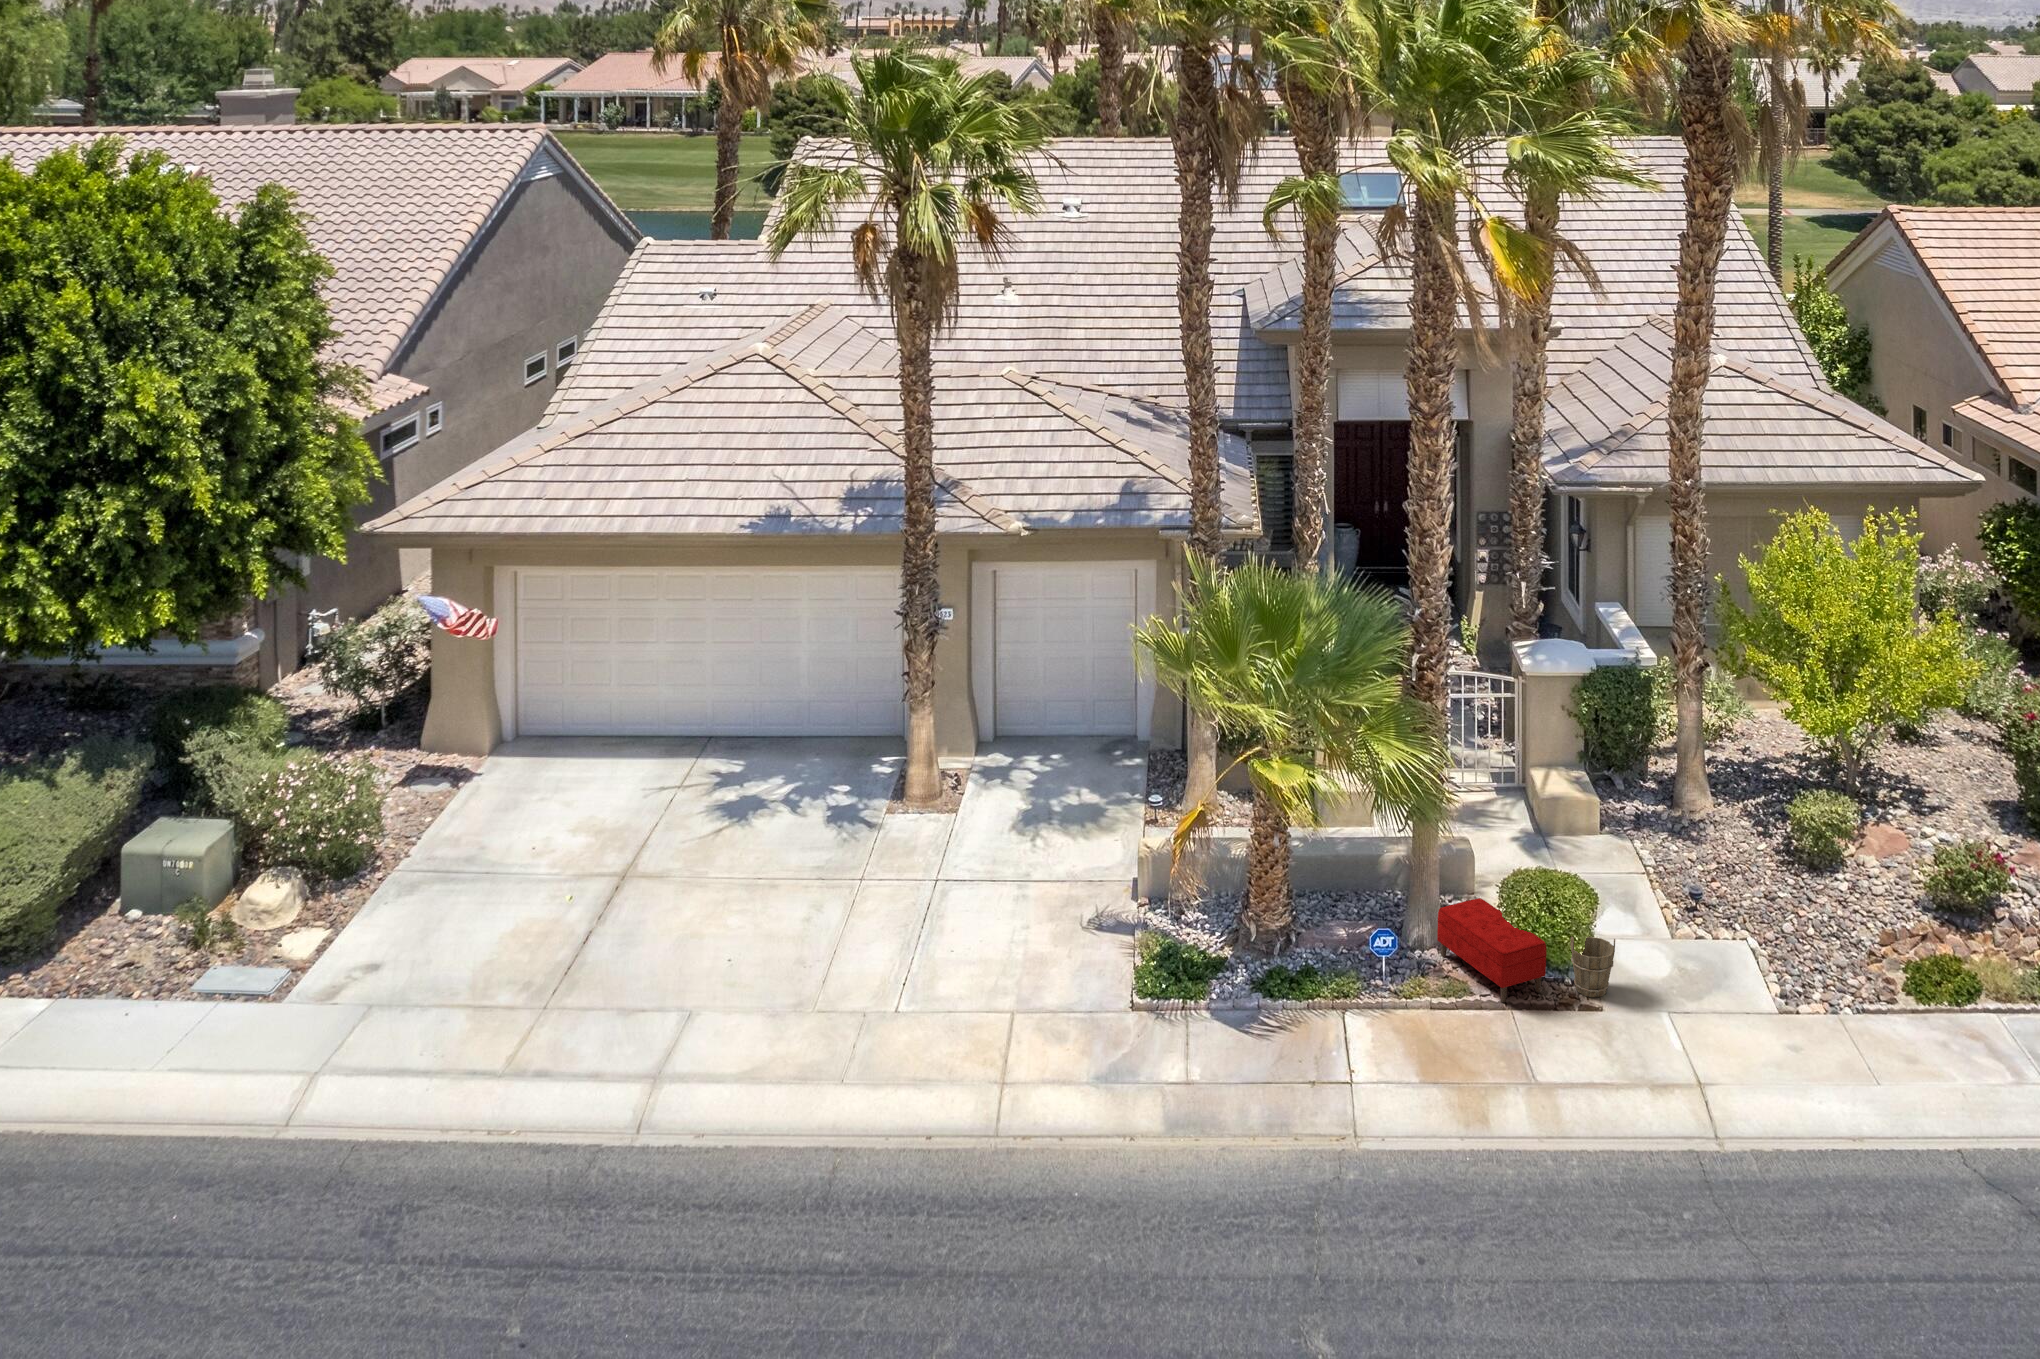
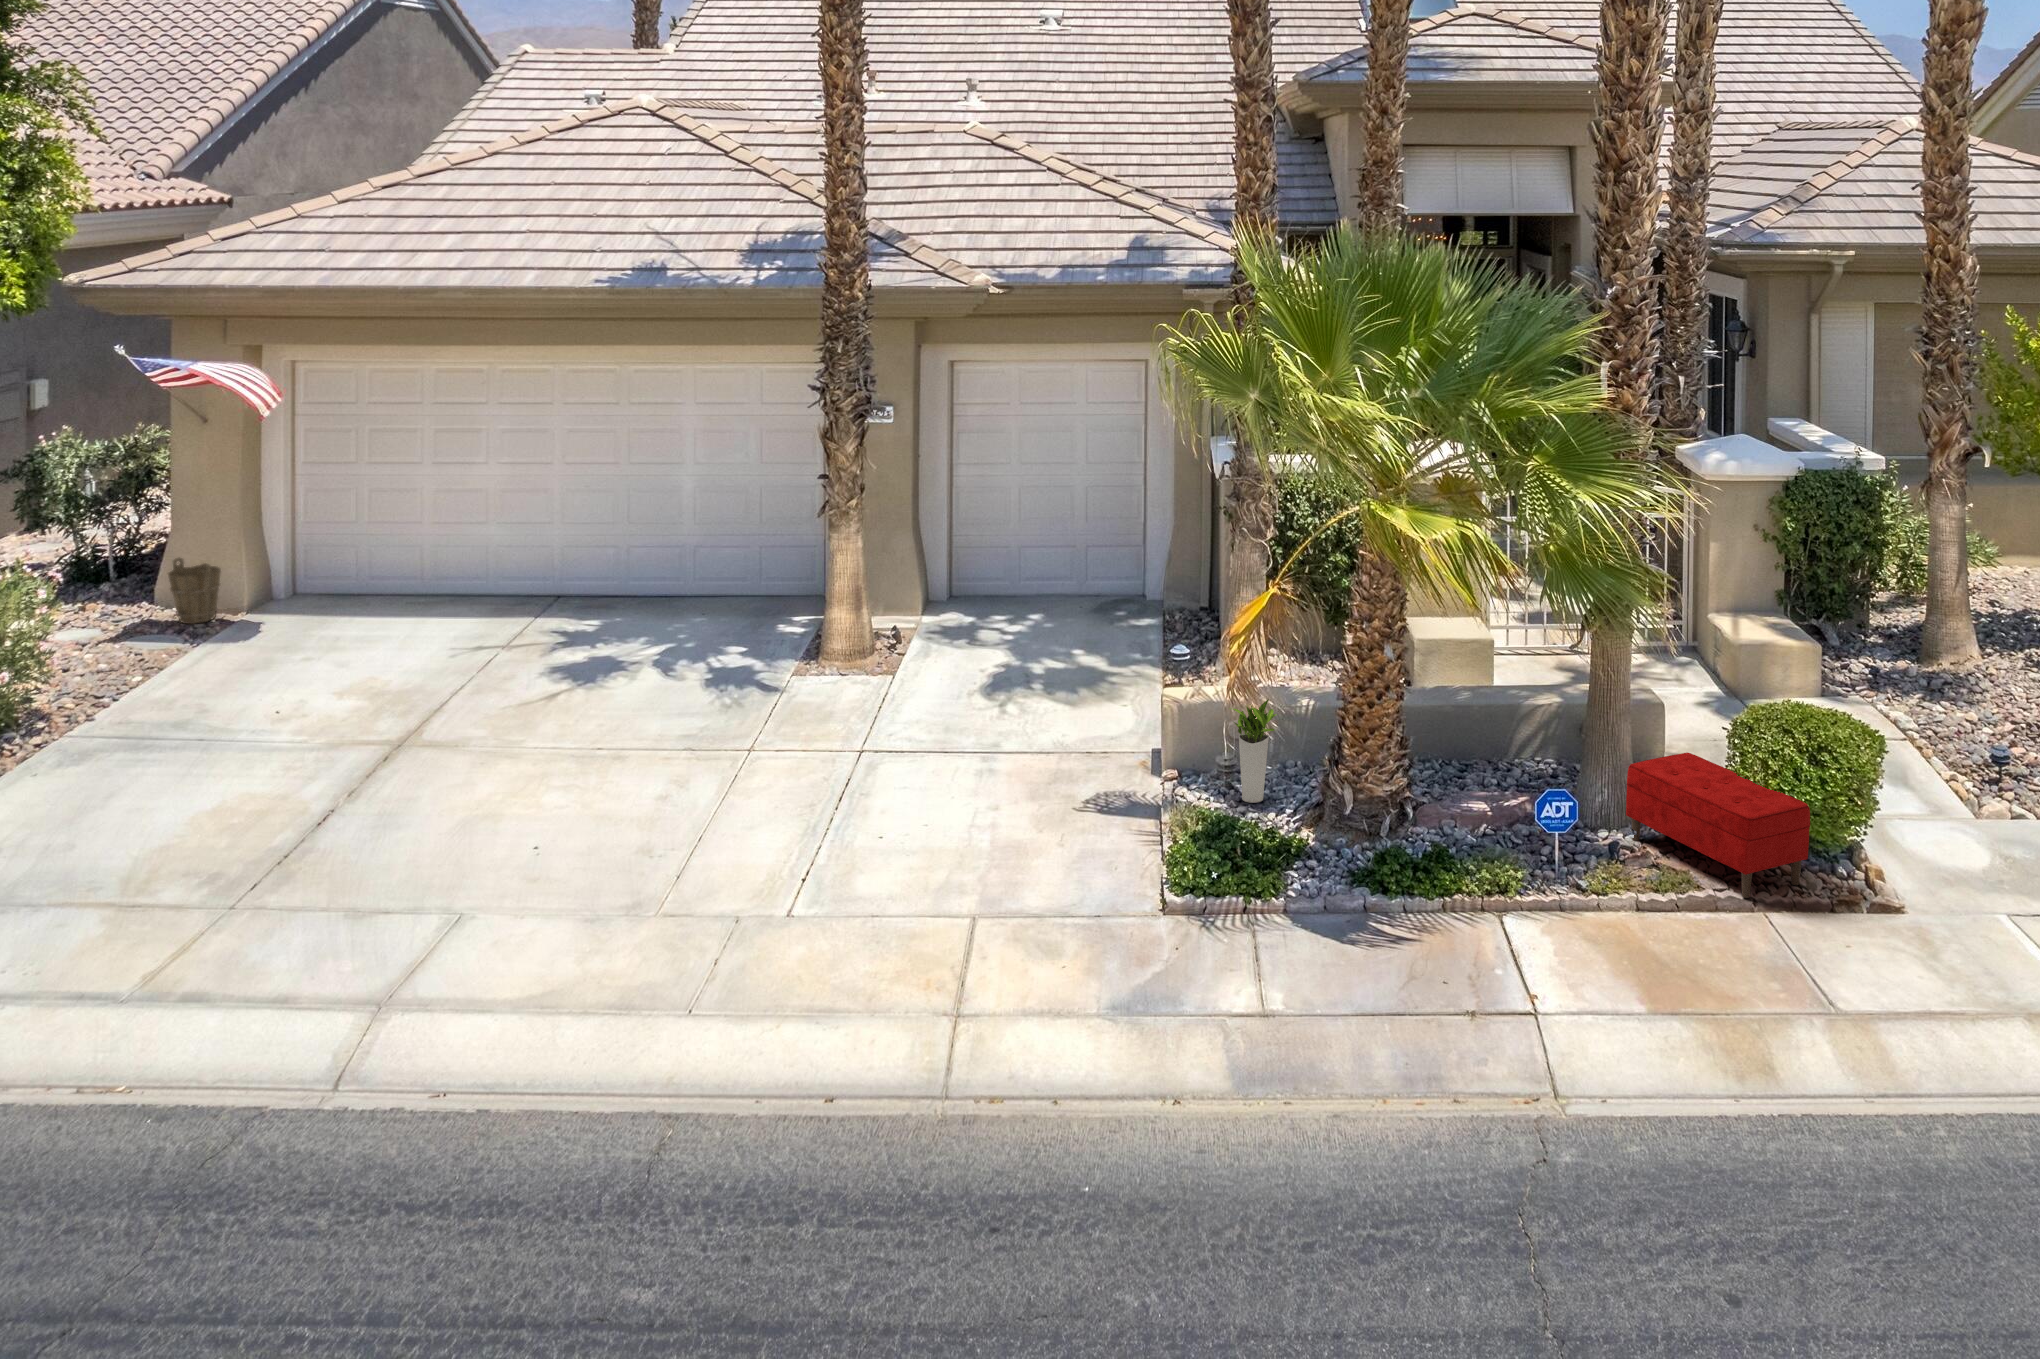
planter: none [1181,857,1214,925] -> present [1233,700,1277,803]
bucket: present [1571,937,1615,997] -> present [168,558,221,624]

